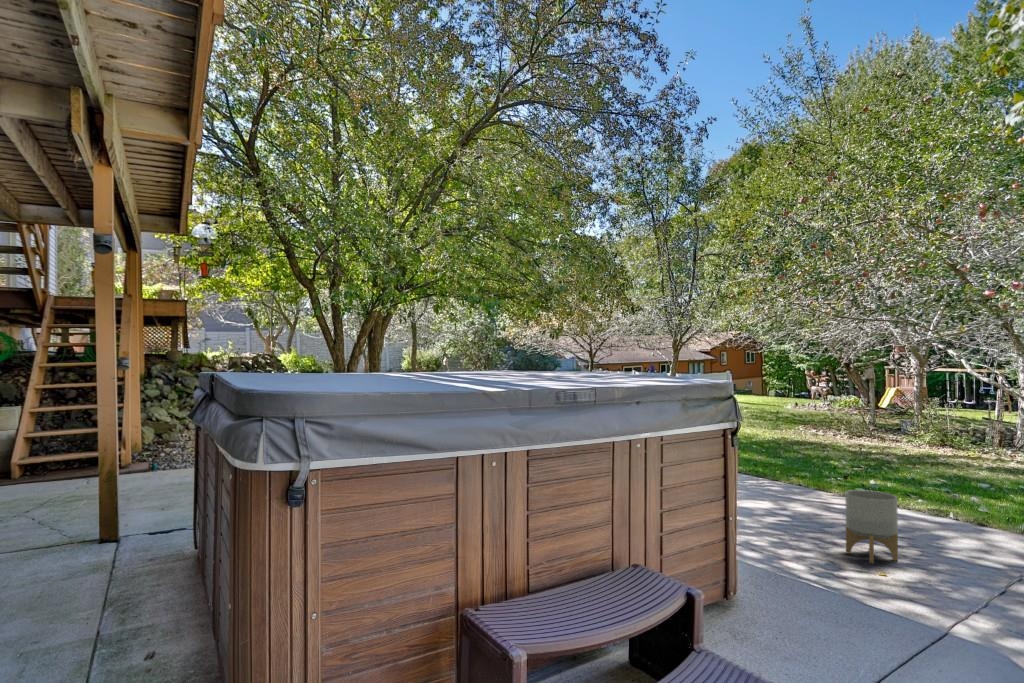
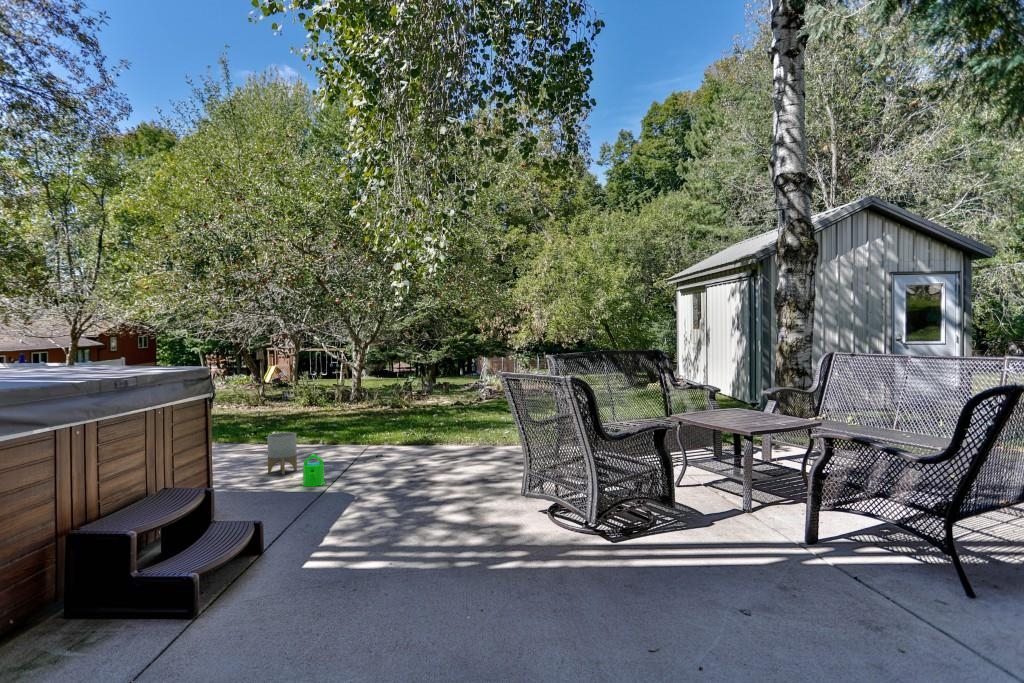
watering can: none [901,546,953,611] -> present [302,454,325,486]

